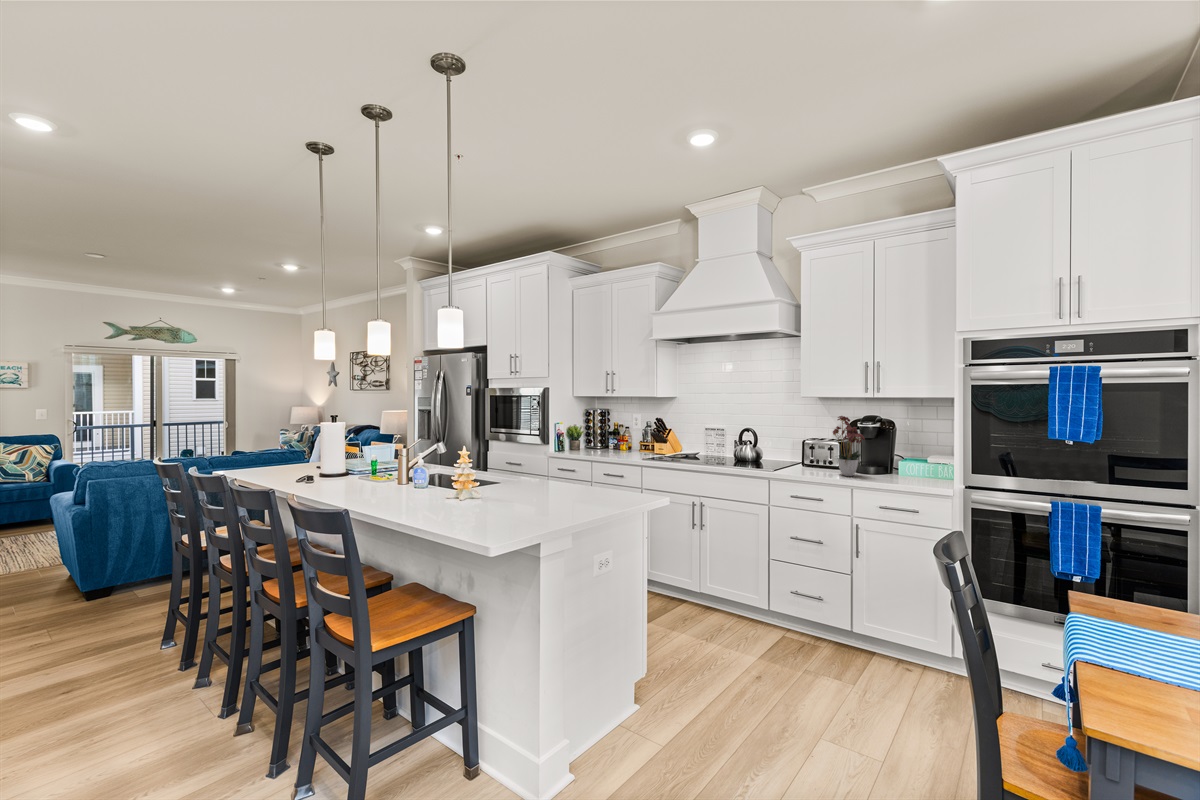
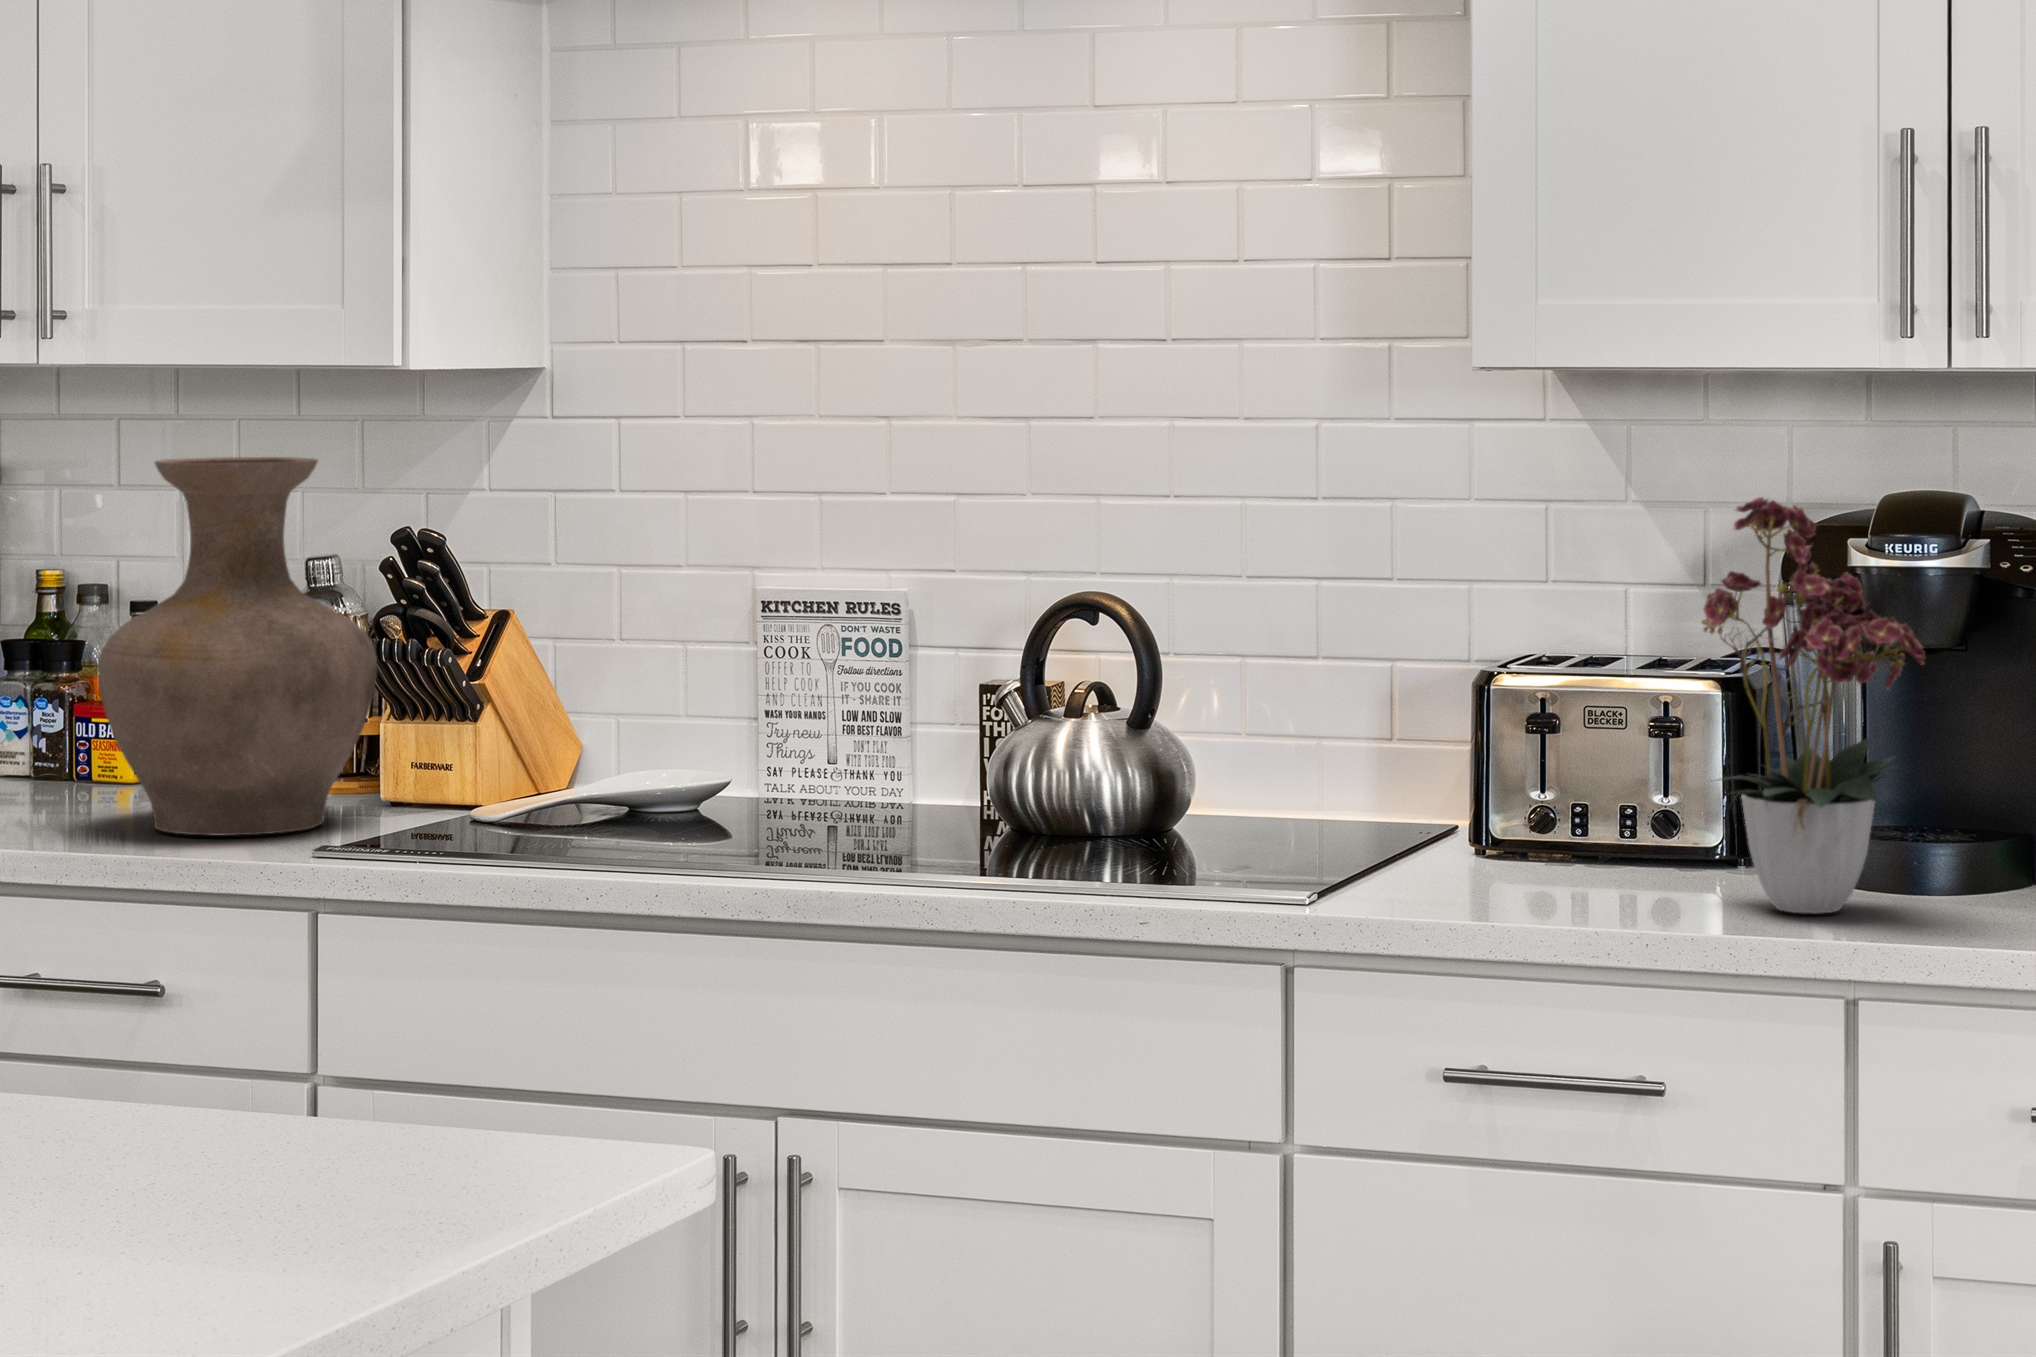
vase: none [618,408,654,457] -> present [98,457,377,836]

